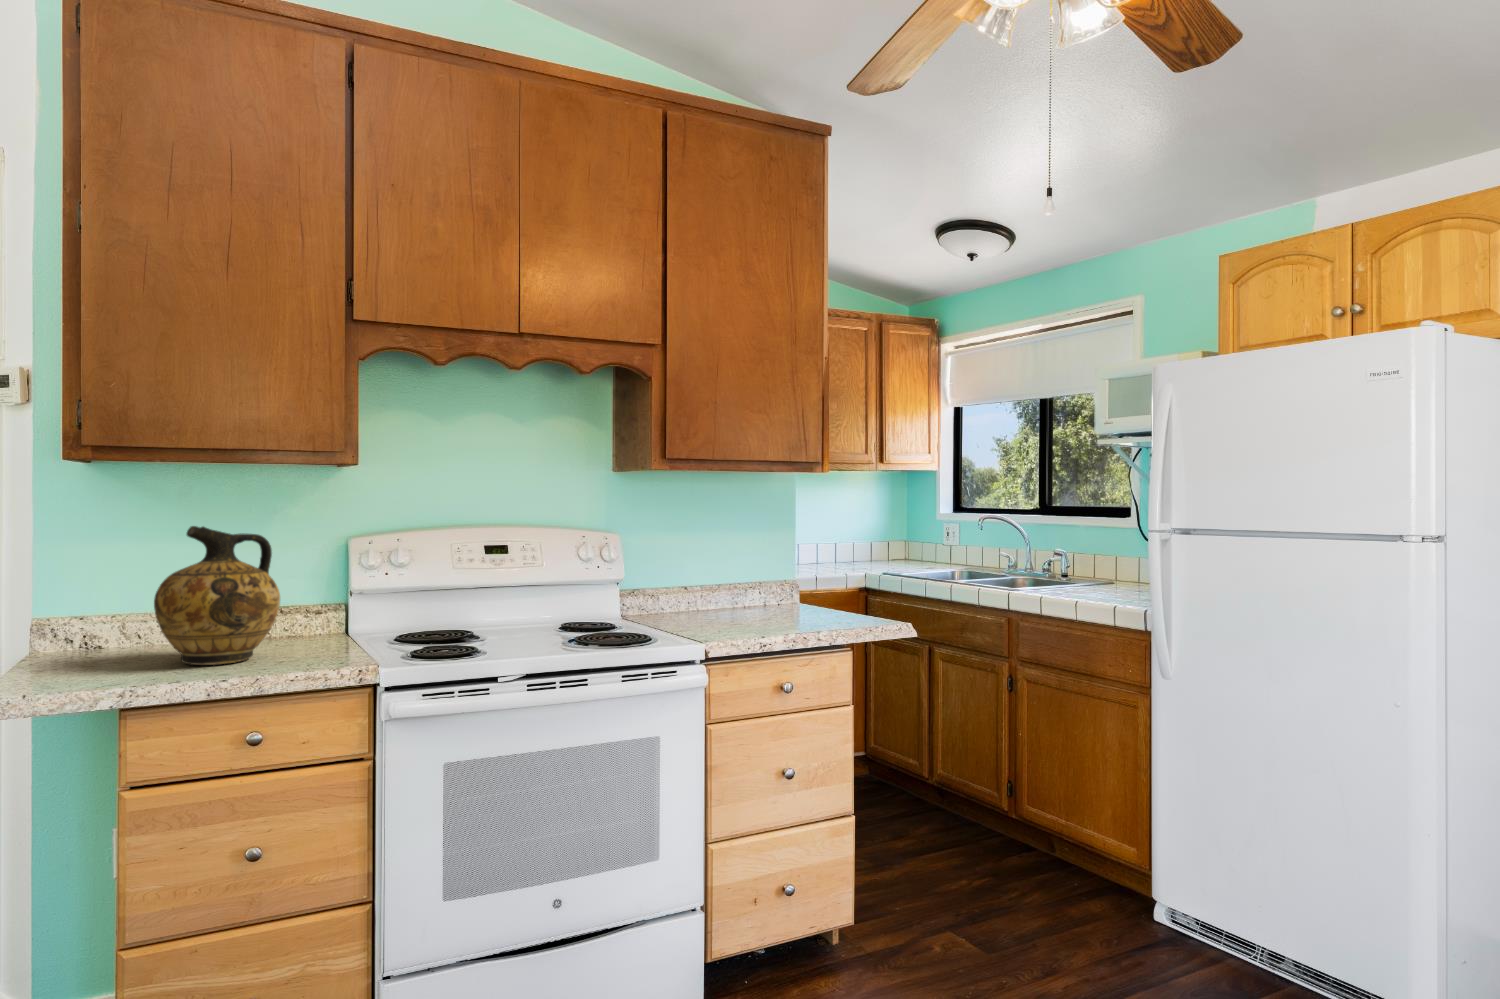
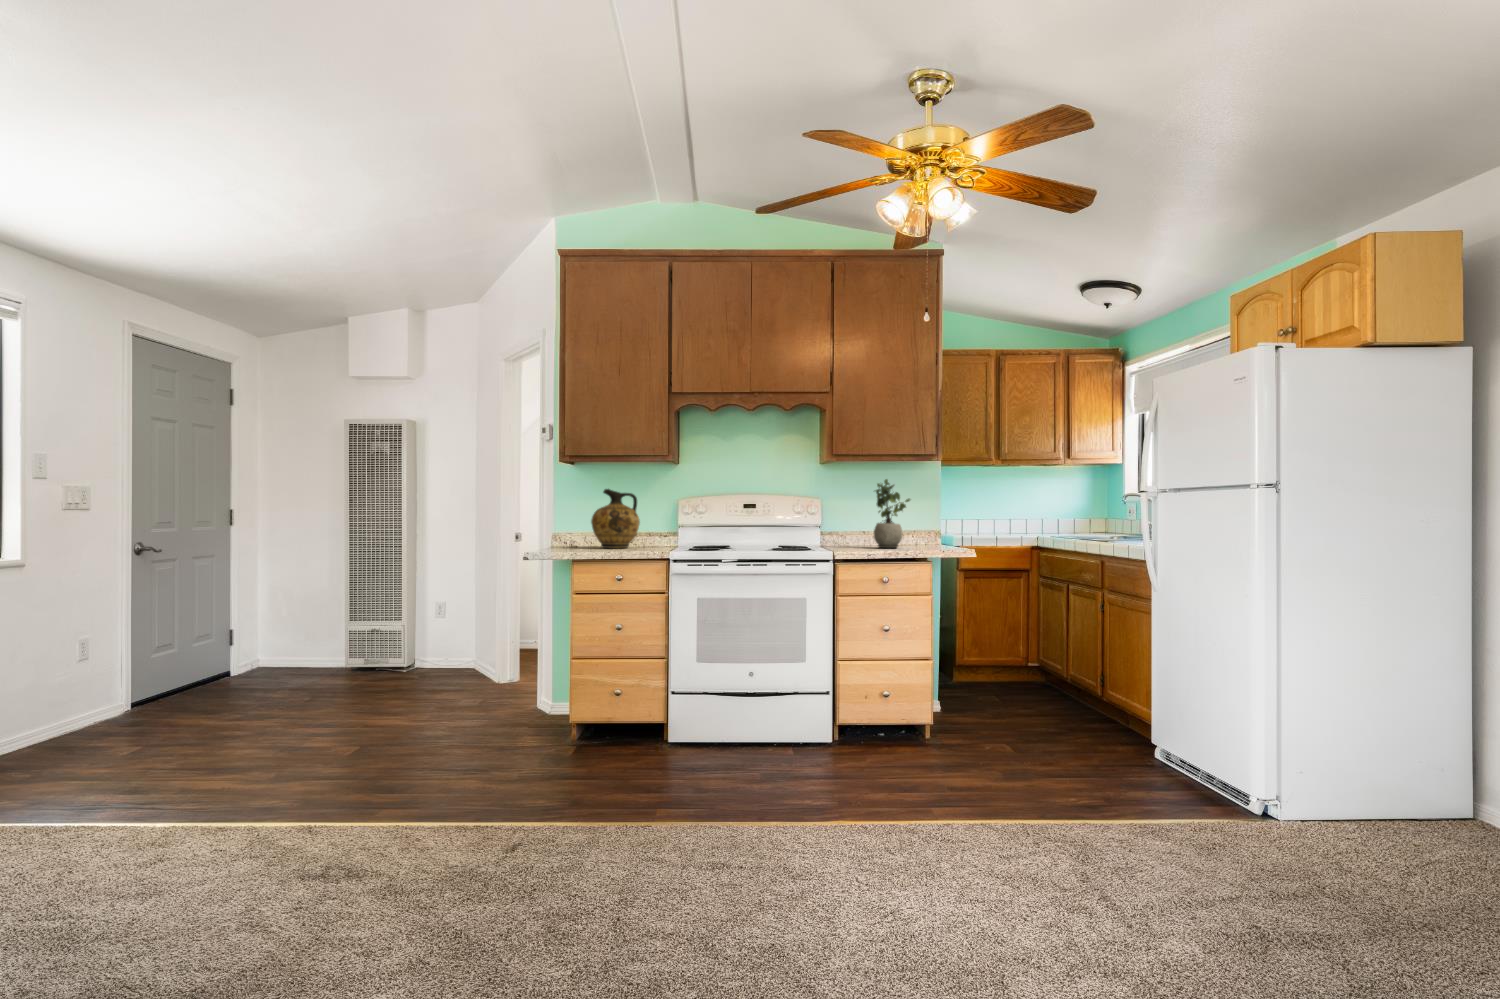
potted plant: none [733,502,809,622] -> present [874,479,910,548]

